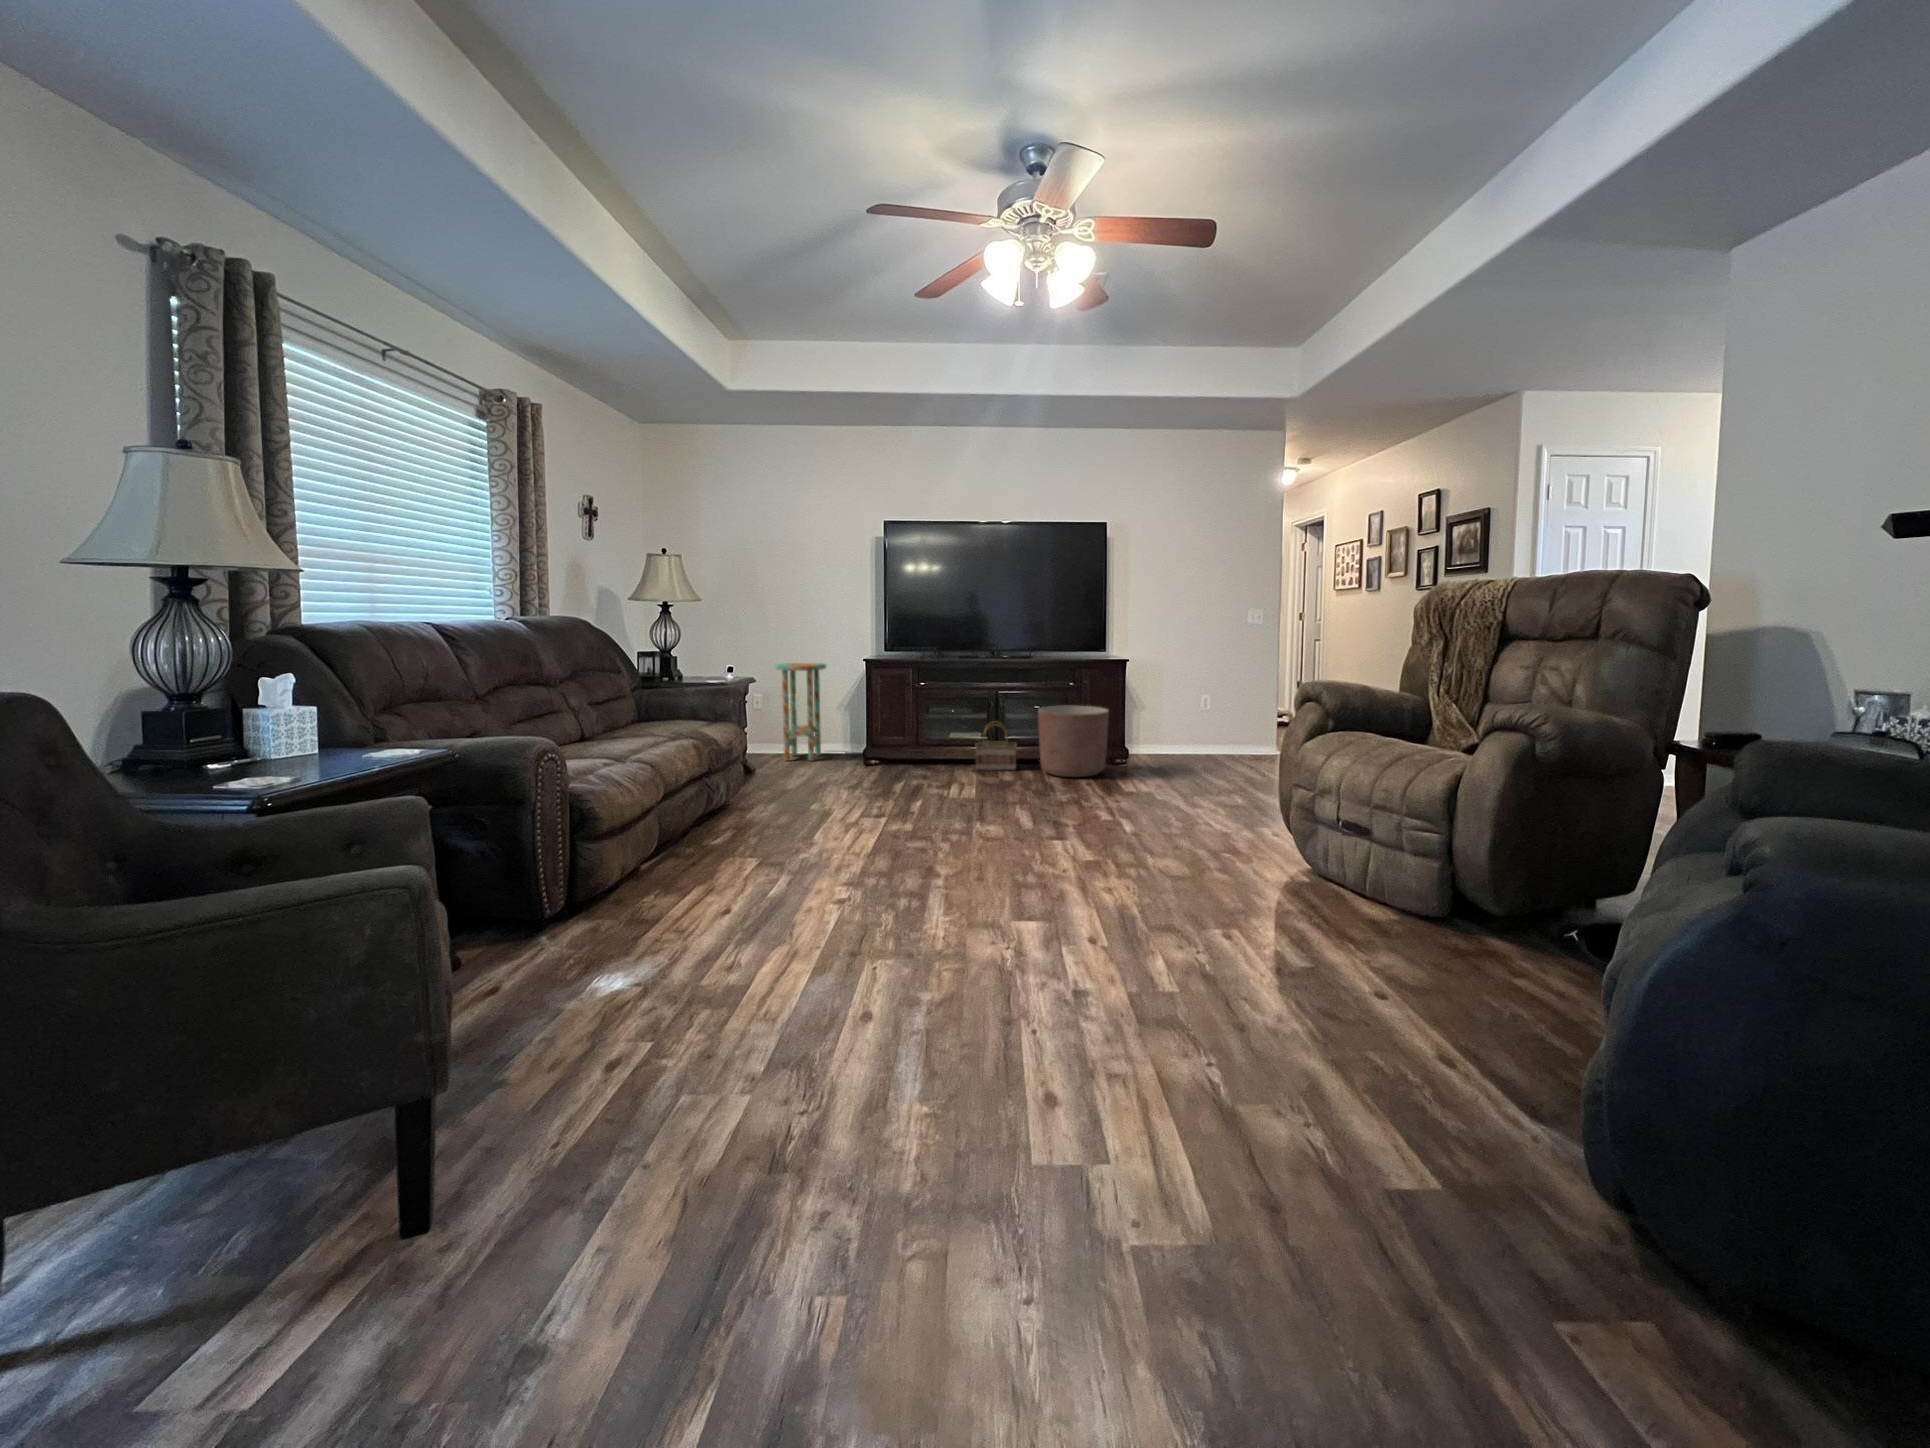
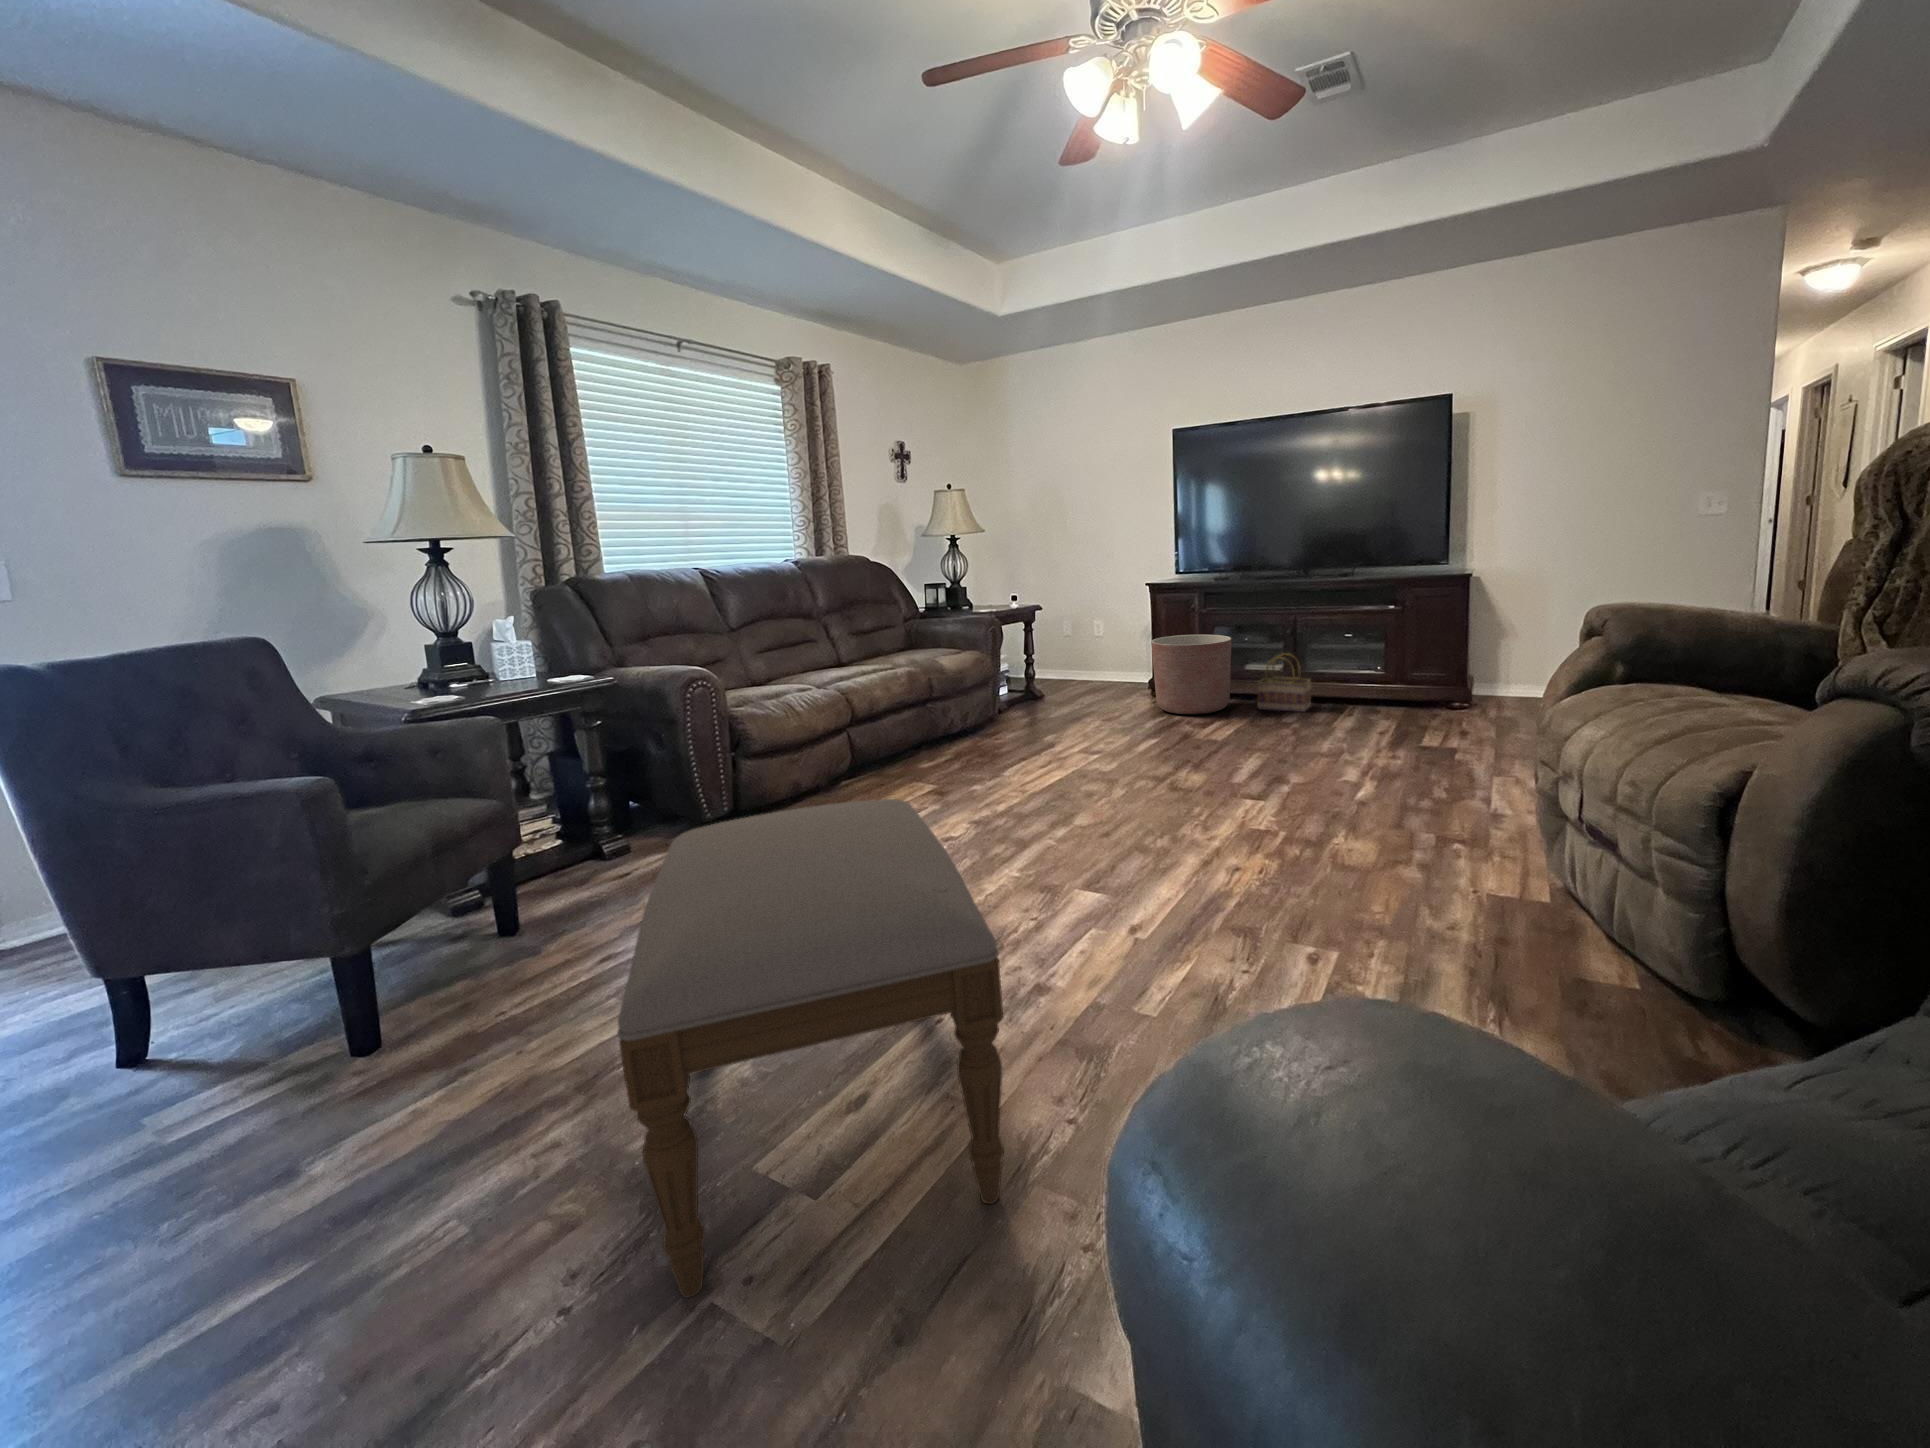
side table: present [776,663,826,761] -> none [1068,589,1119,691]
planter: present [1038,706,1109,777] -> present [1151,635,1231,714]
ottoman: none [827,838,1256,1262] -> present [617,799,1004,1298]

